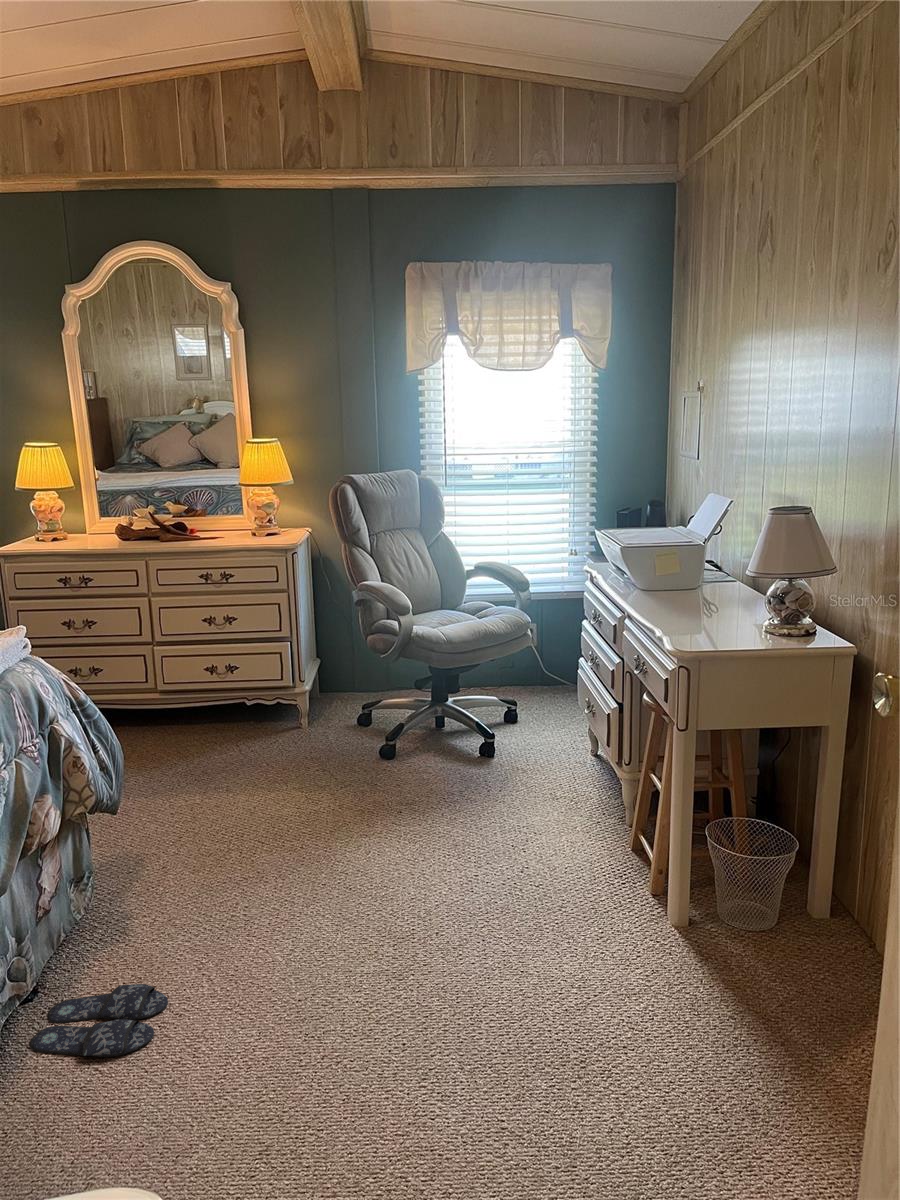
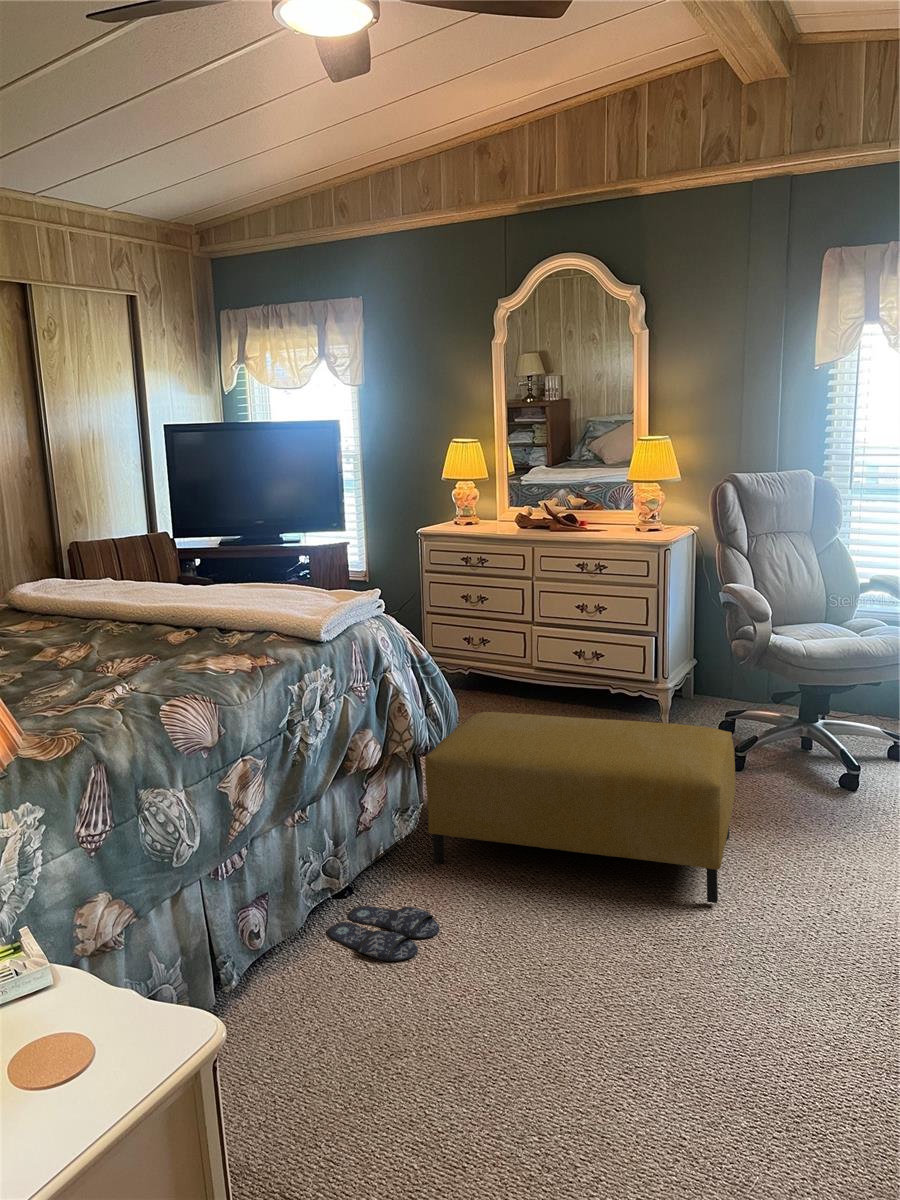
ottoman: none [106,723,433,929] -> present [425,712,735,903]

